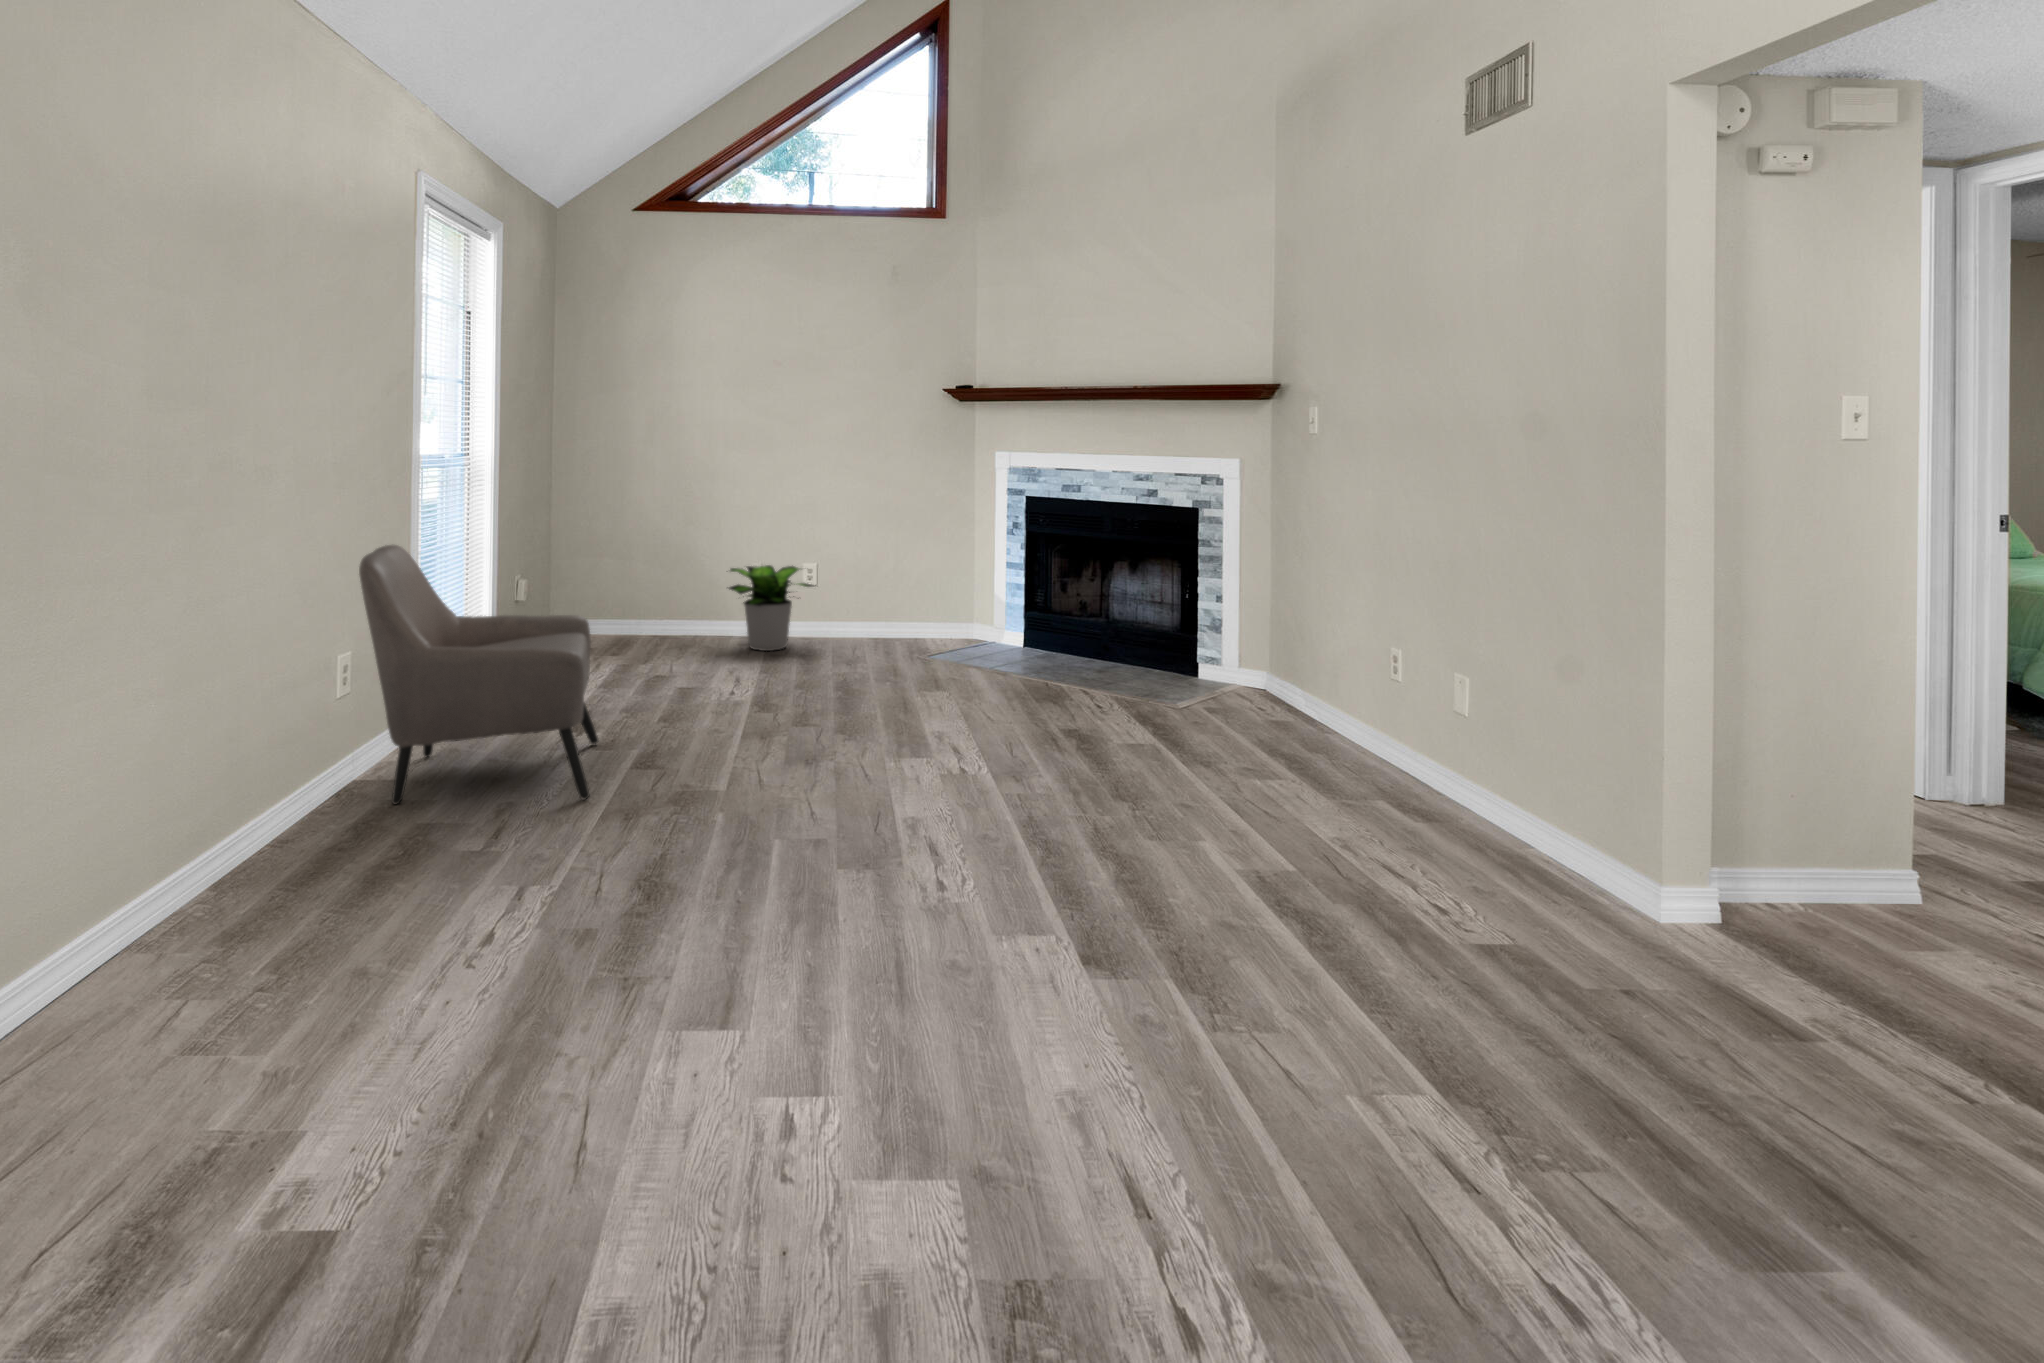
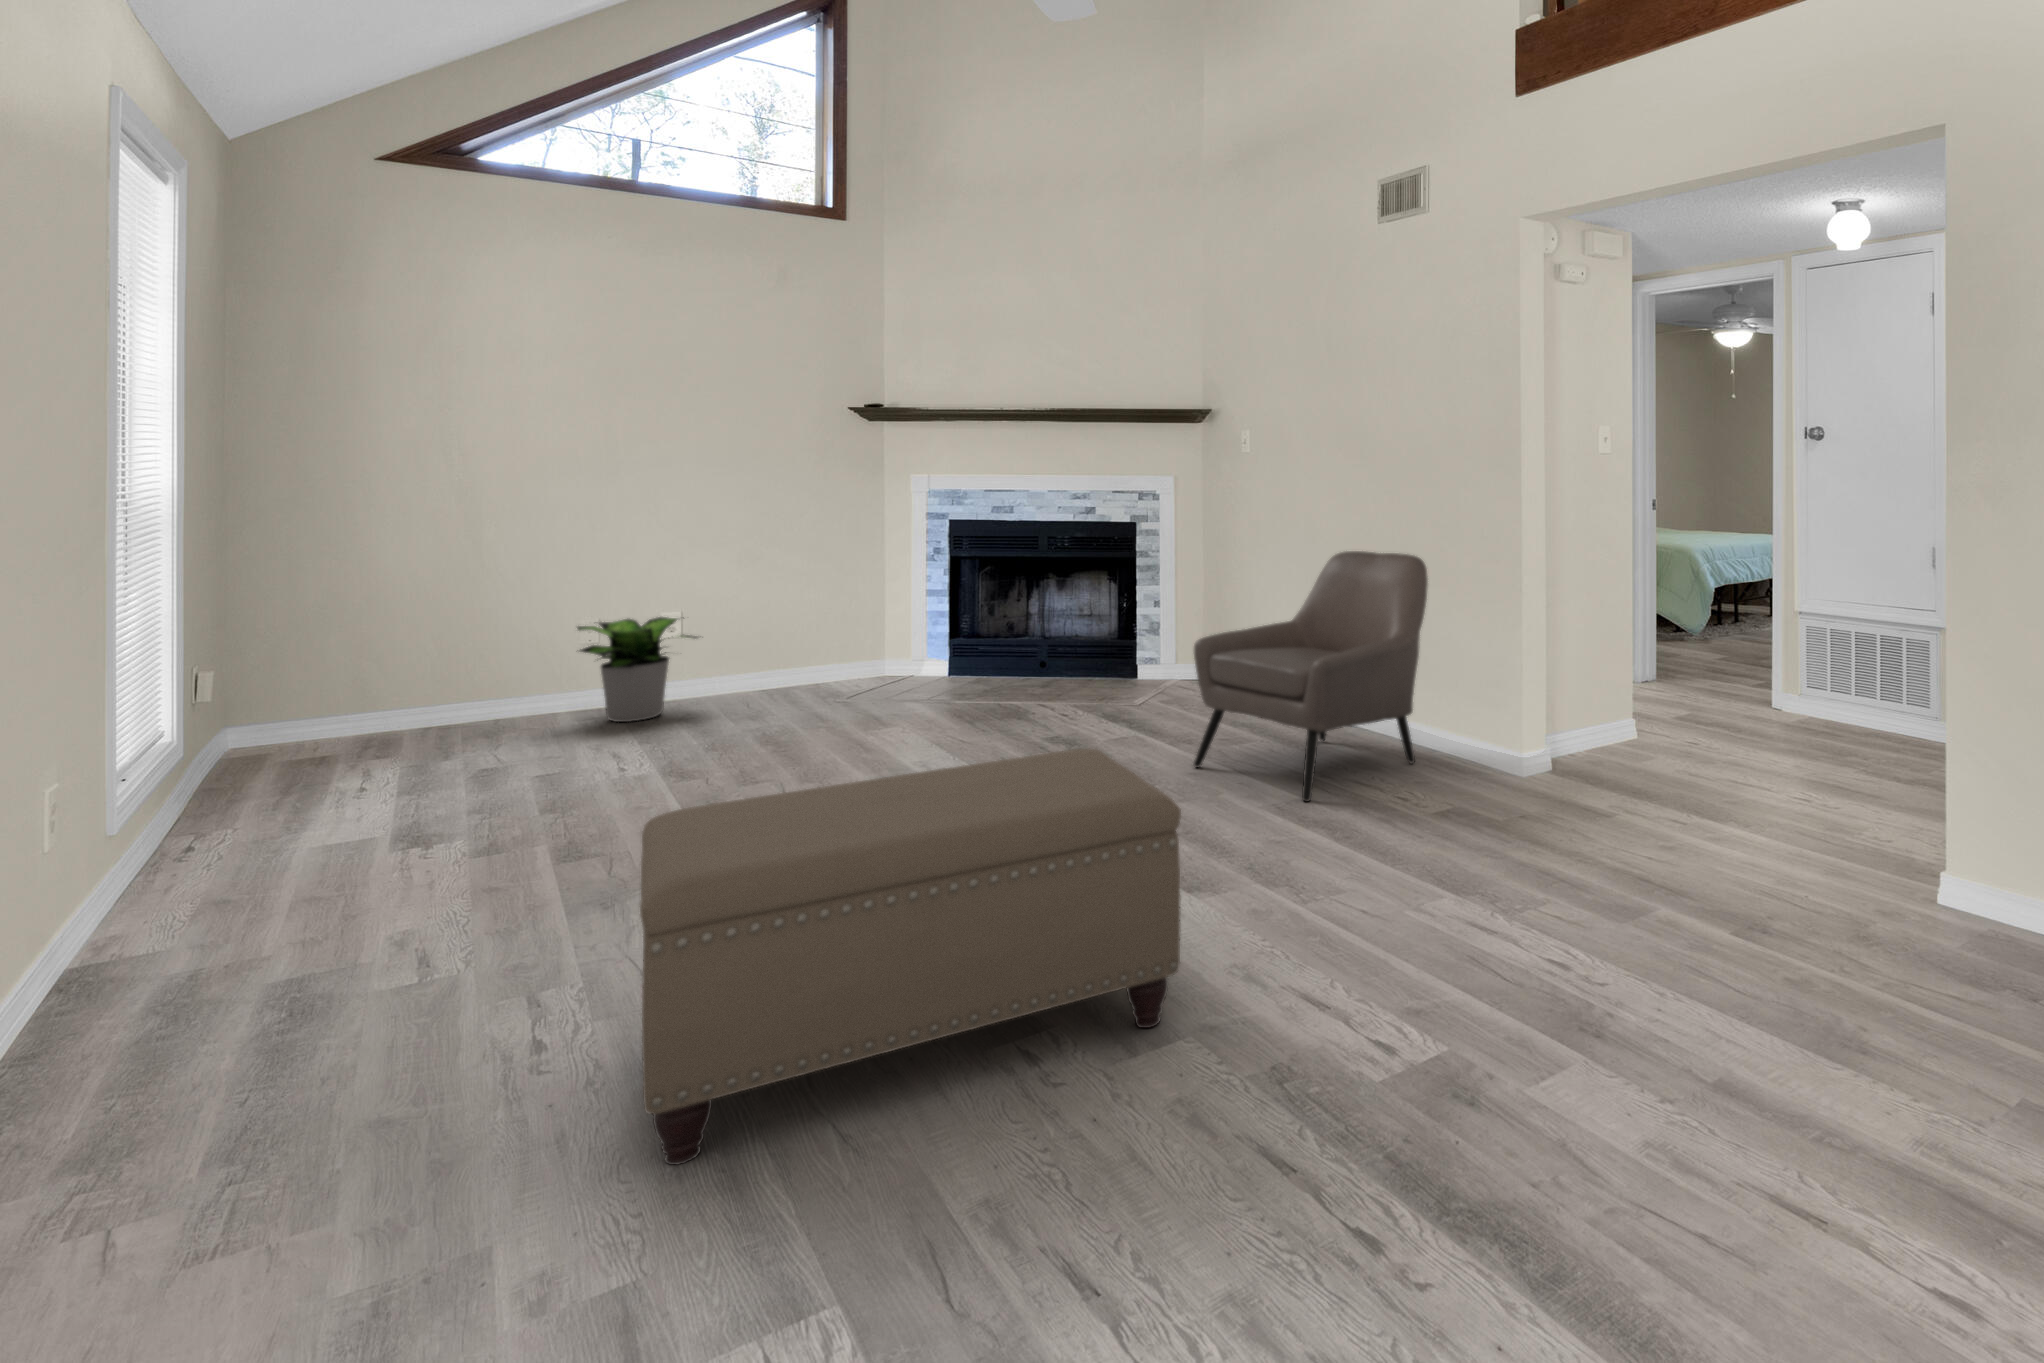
armchair: present [359,545,599,805] -> present [1194,551,1428,802]
ottoman: none [424,752,968,1124] -> present [640,748,1181,1165]

